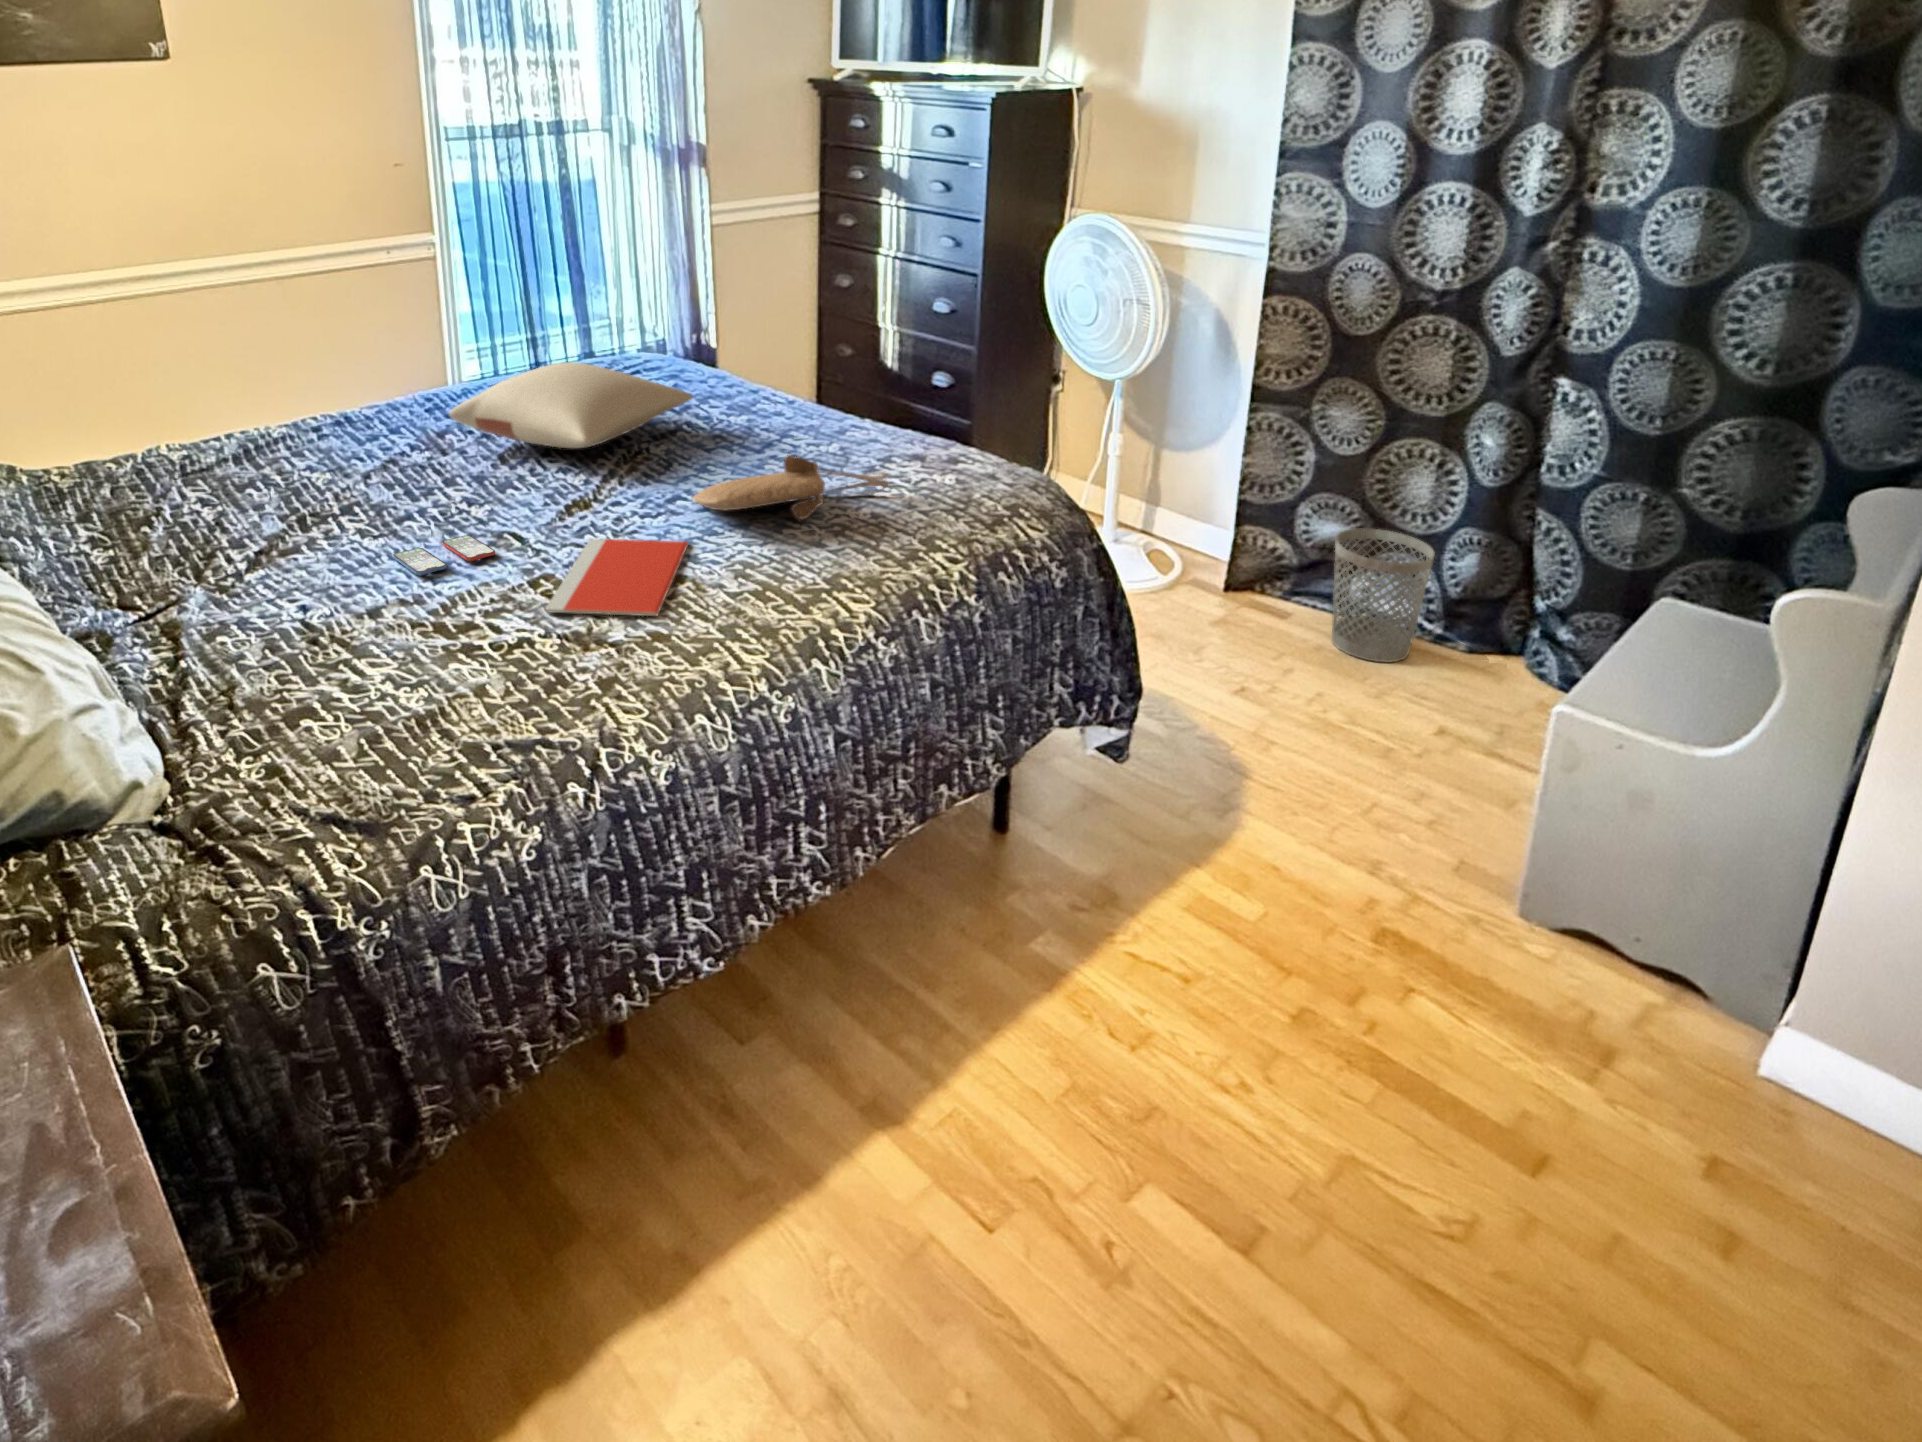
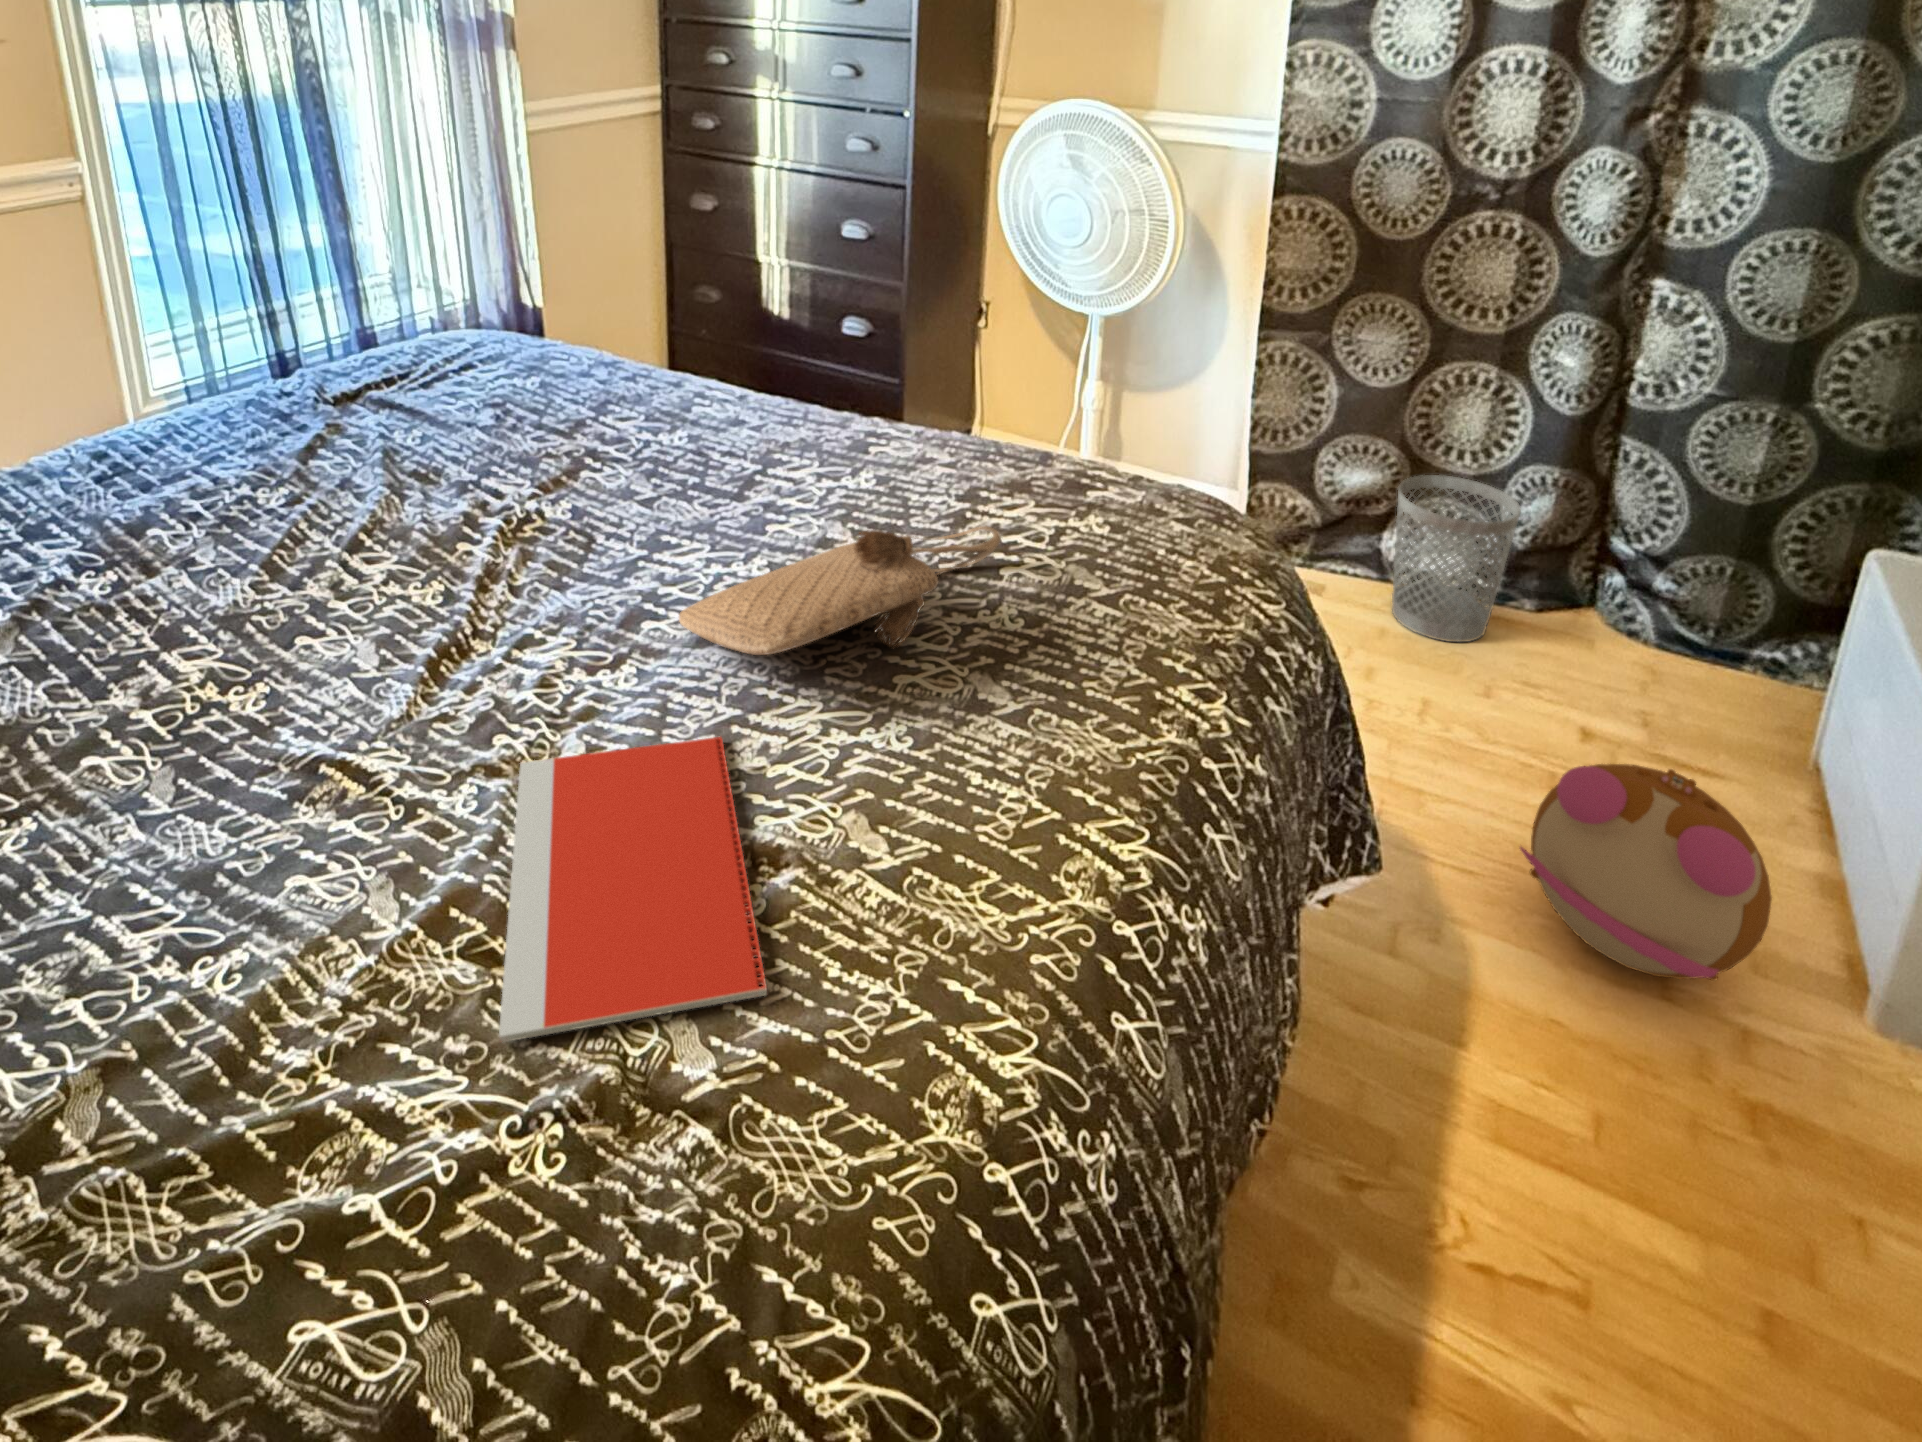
pillow: present [449,362,693,448] -> none [151,366,599,534]
smartphone: present [393,535,495,576] -> none [66,798,321,965]
plush toy: none [1276,699,1454,856] -> present [1520,764,1772,981]

